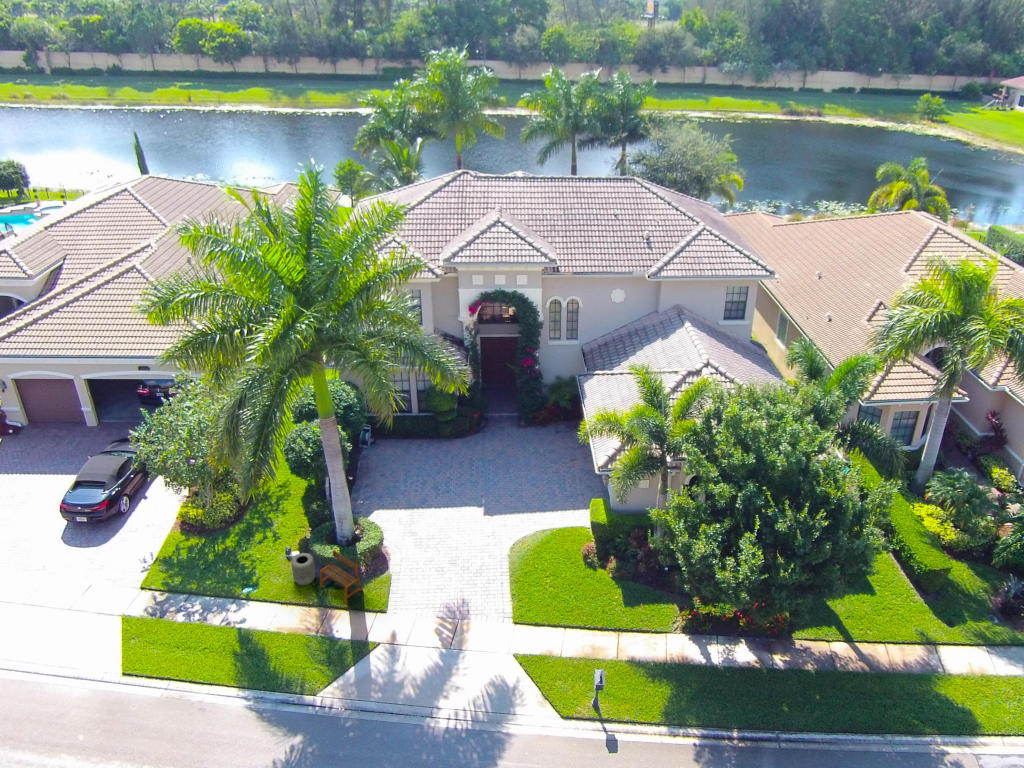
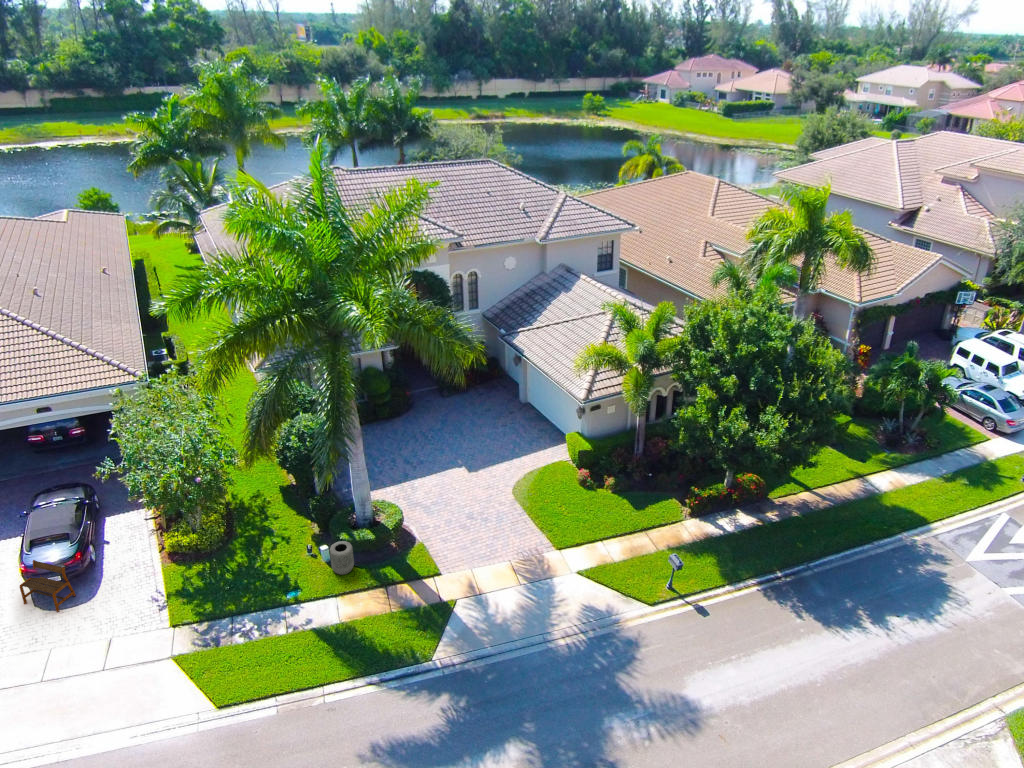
bench: present [320,550,362,604] -> present [20,560,76,613]

